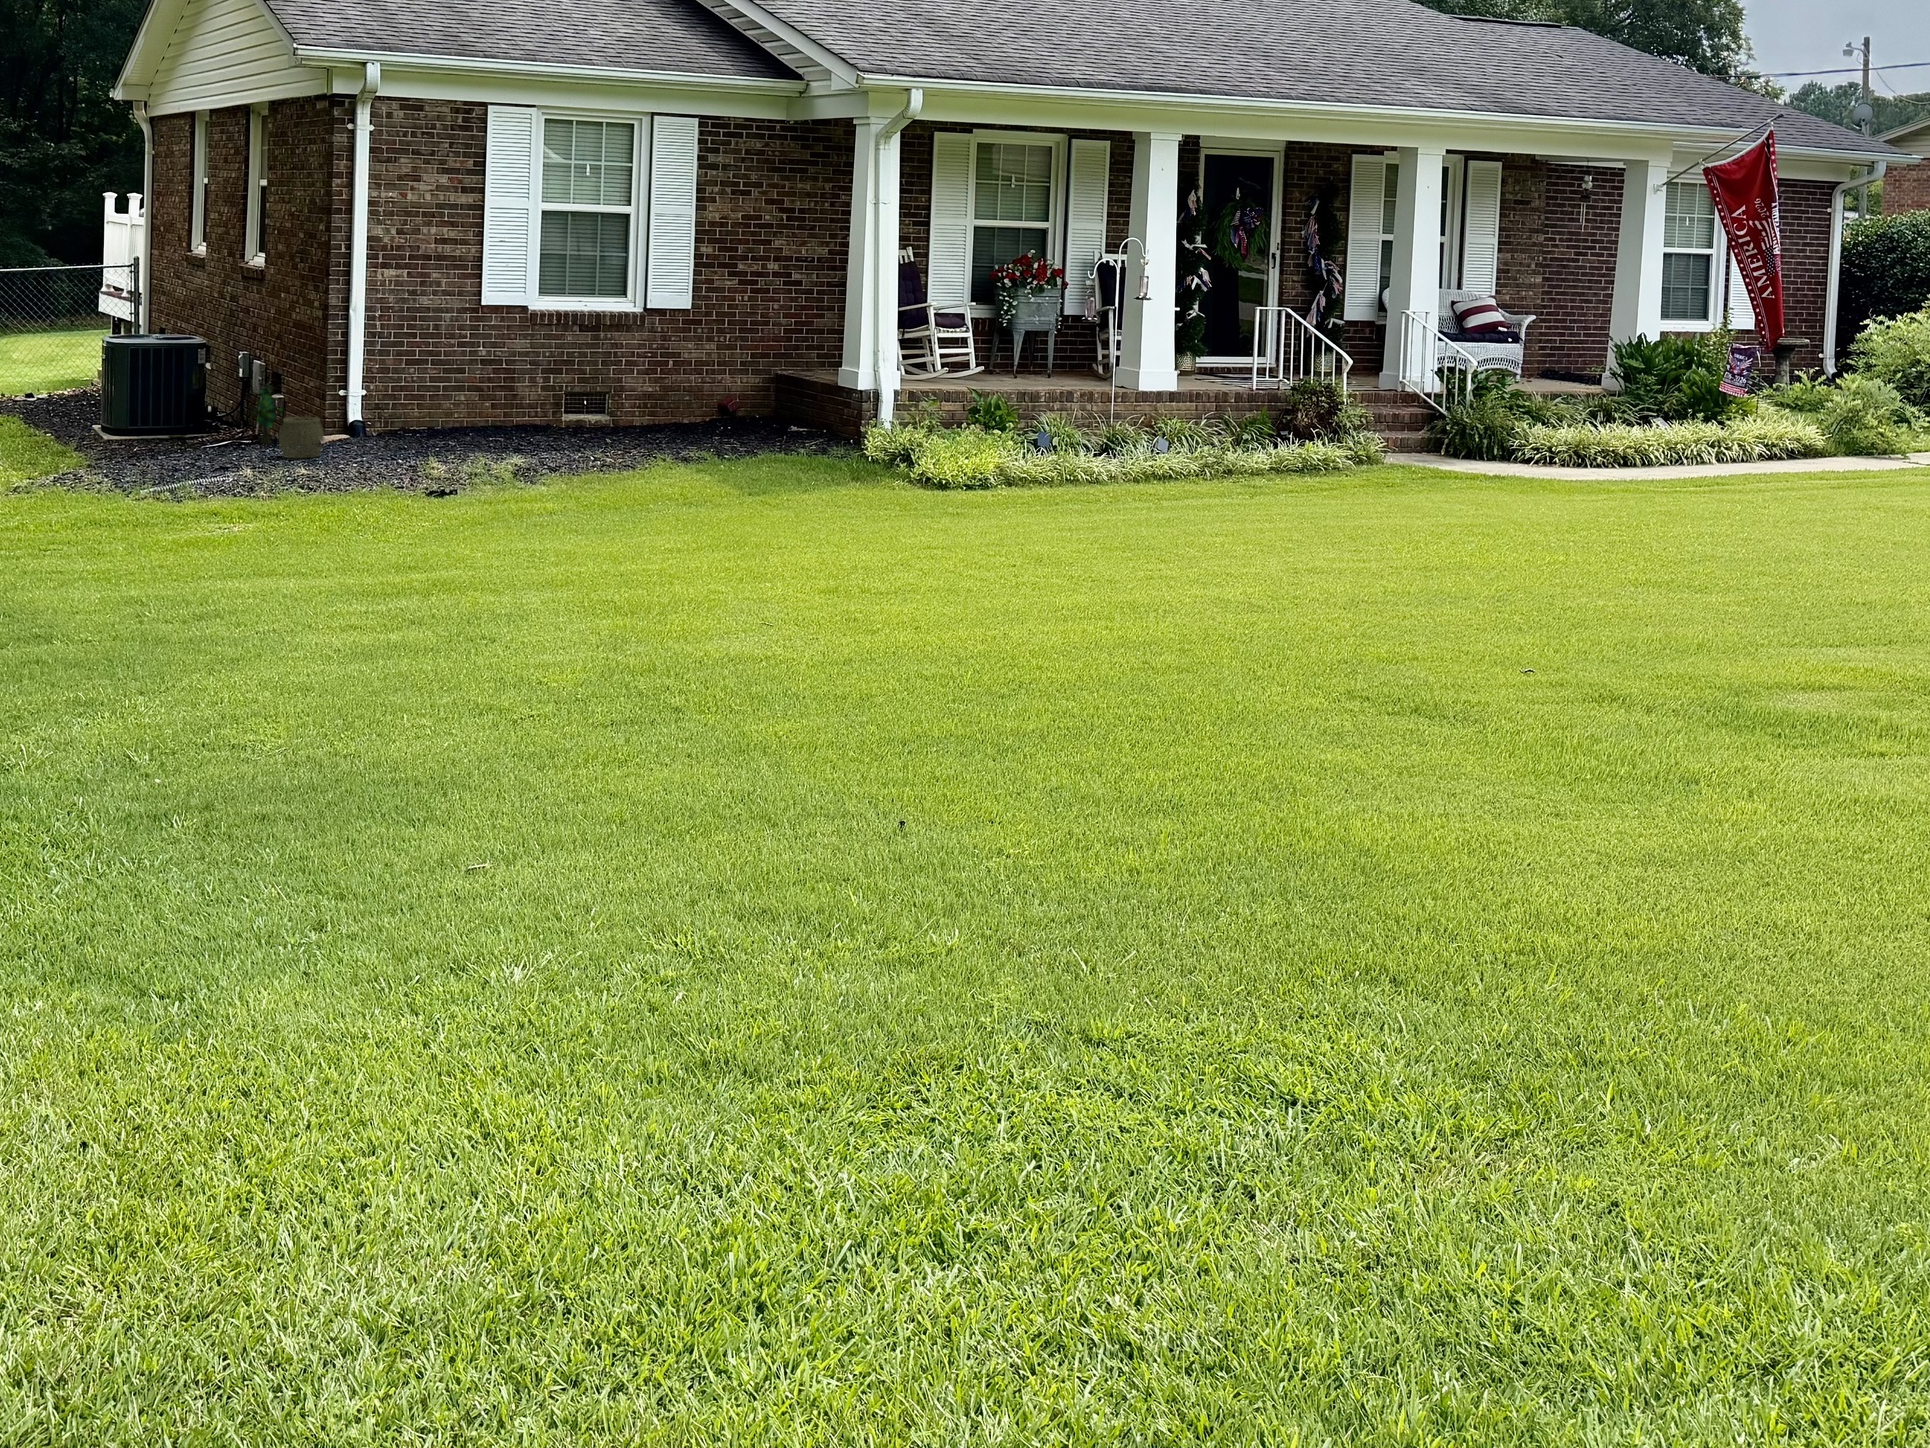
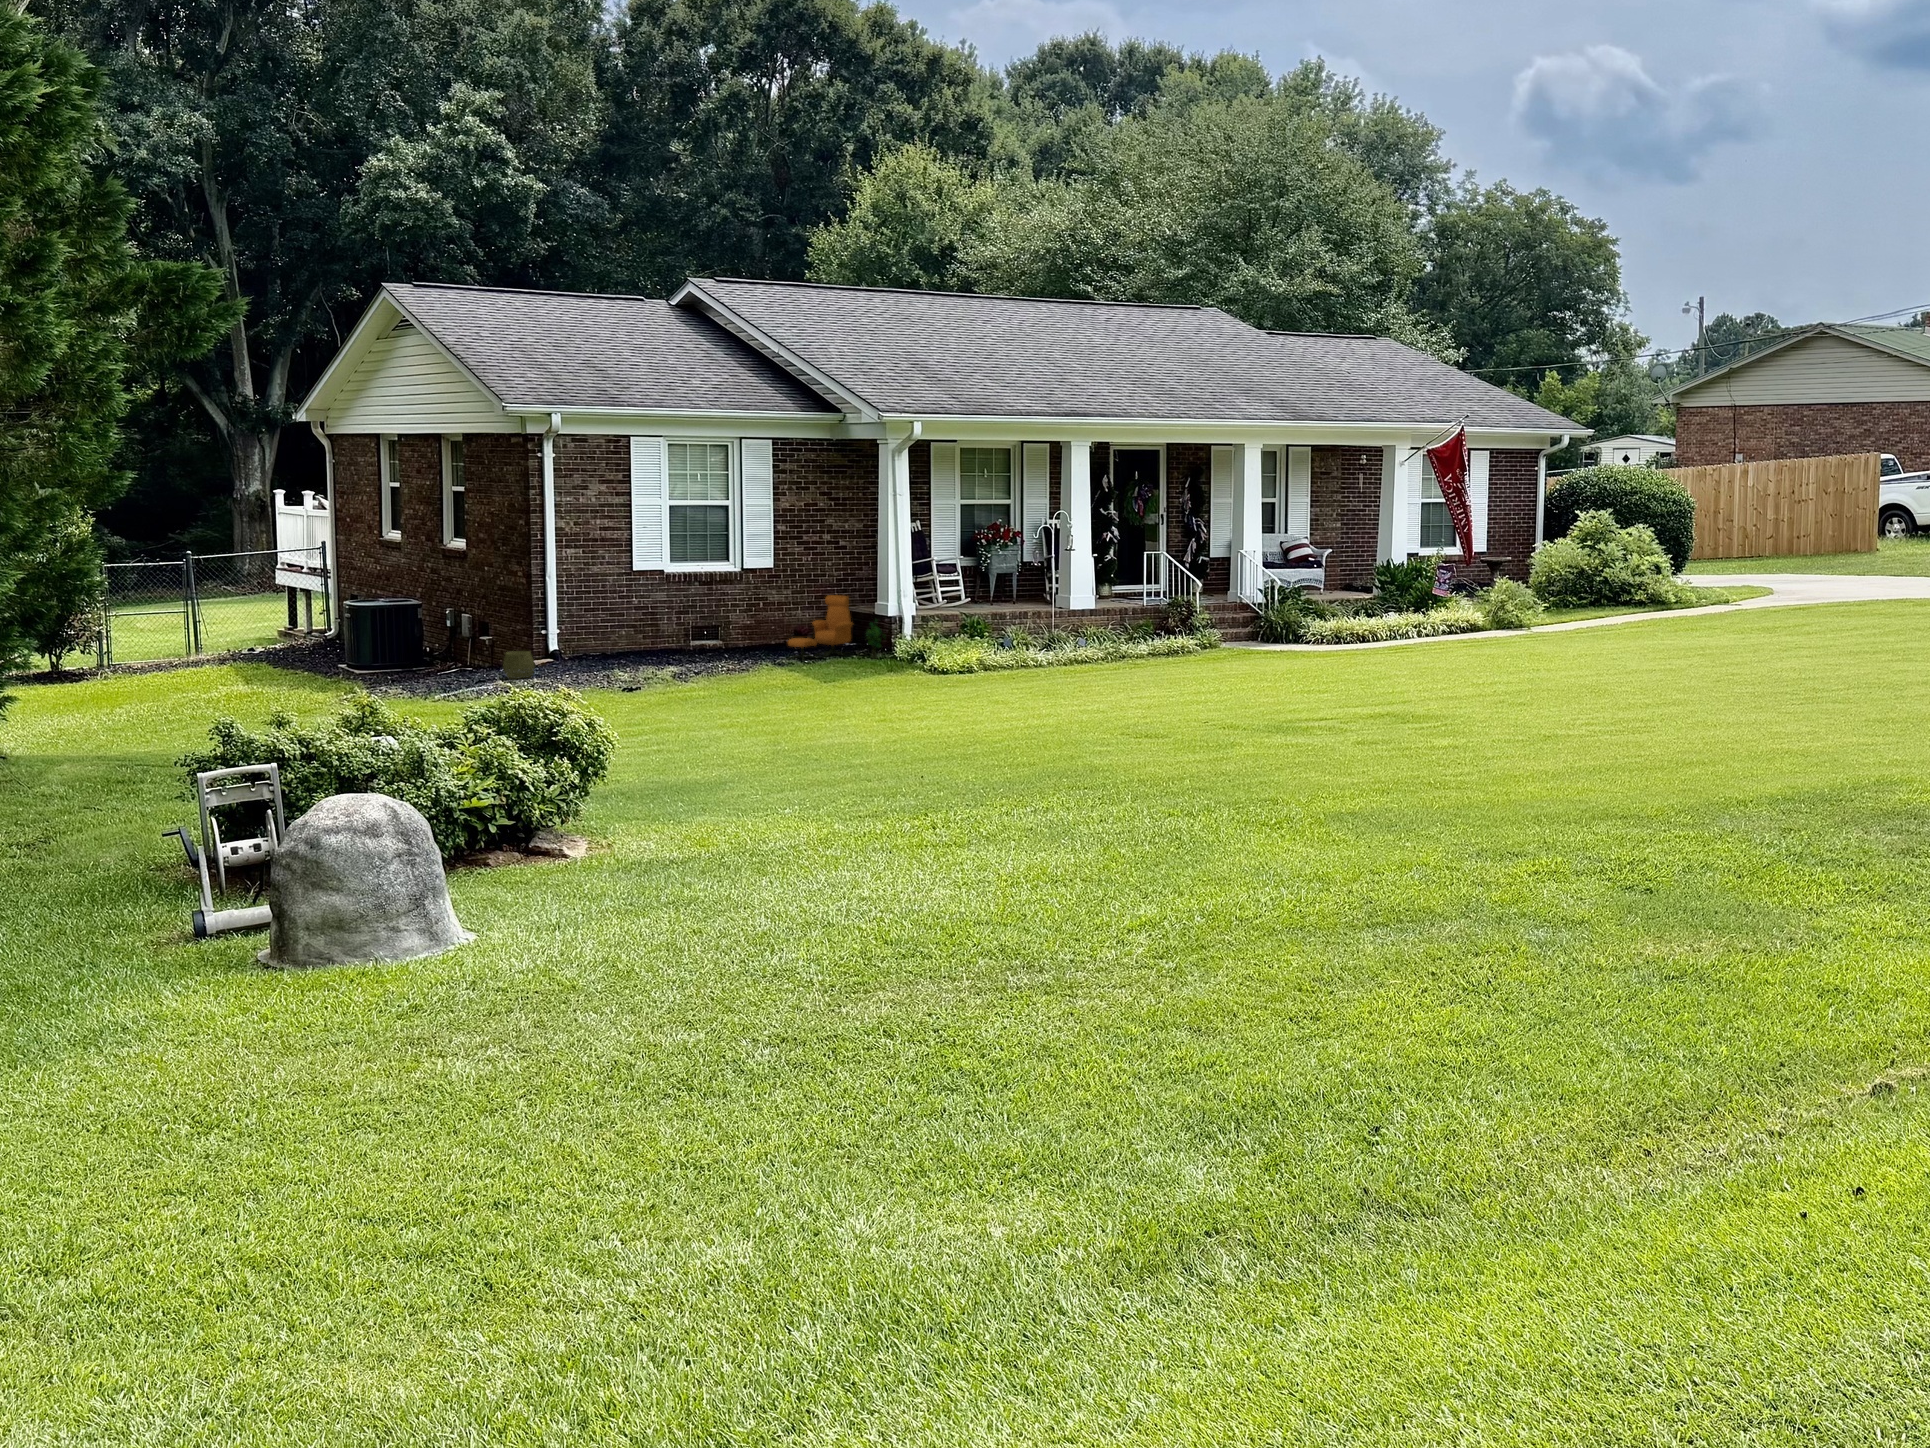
lounge chair: none [701,353,805,450] -> present [788,595,852,659]
decorative plant: present [252,385,283,444] -> present [866,619,886,659]

